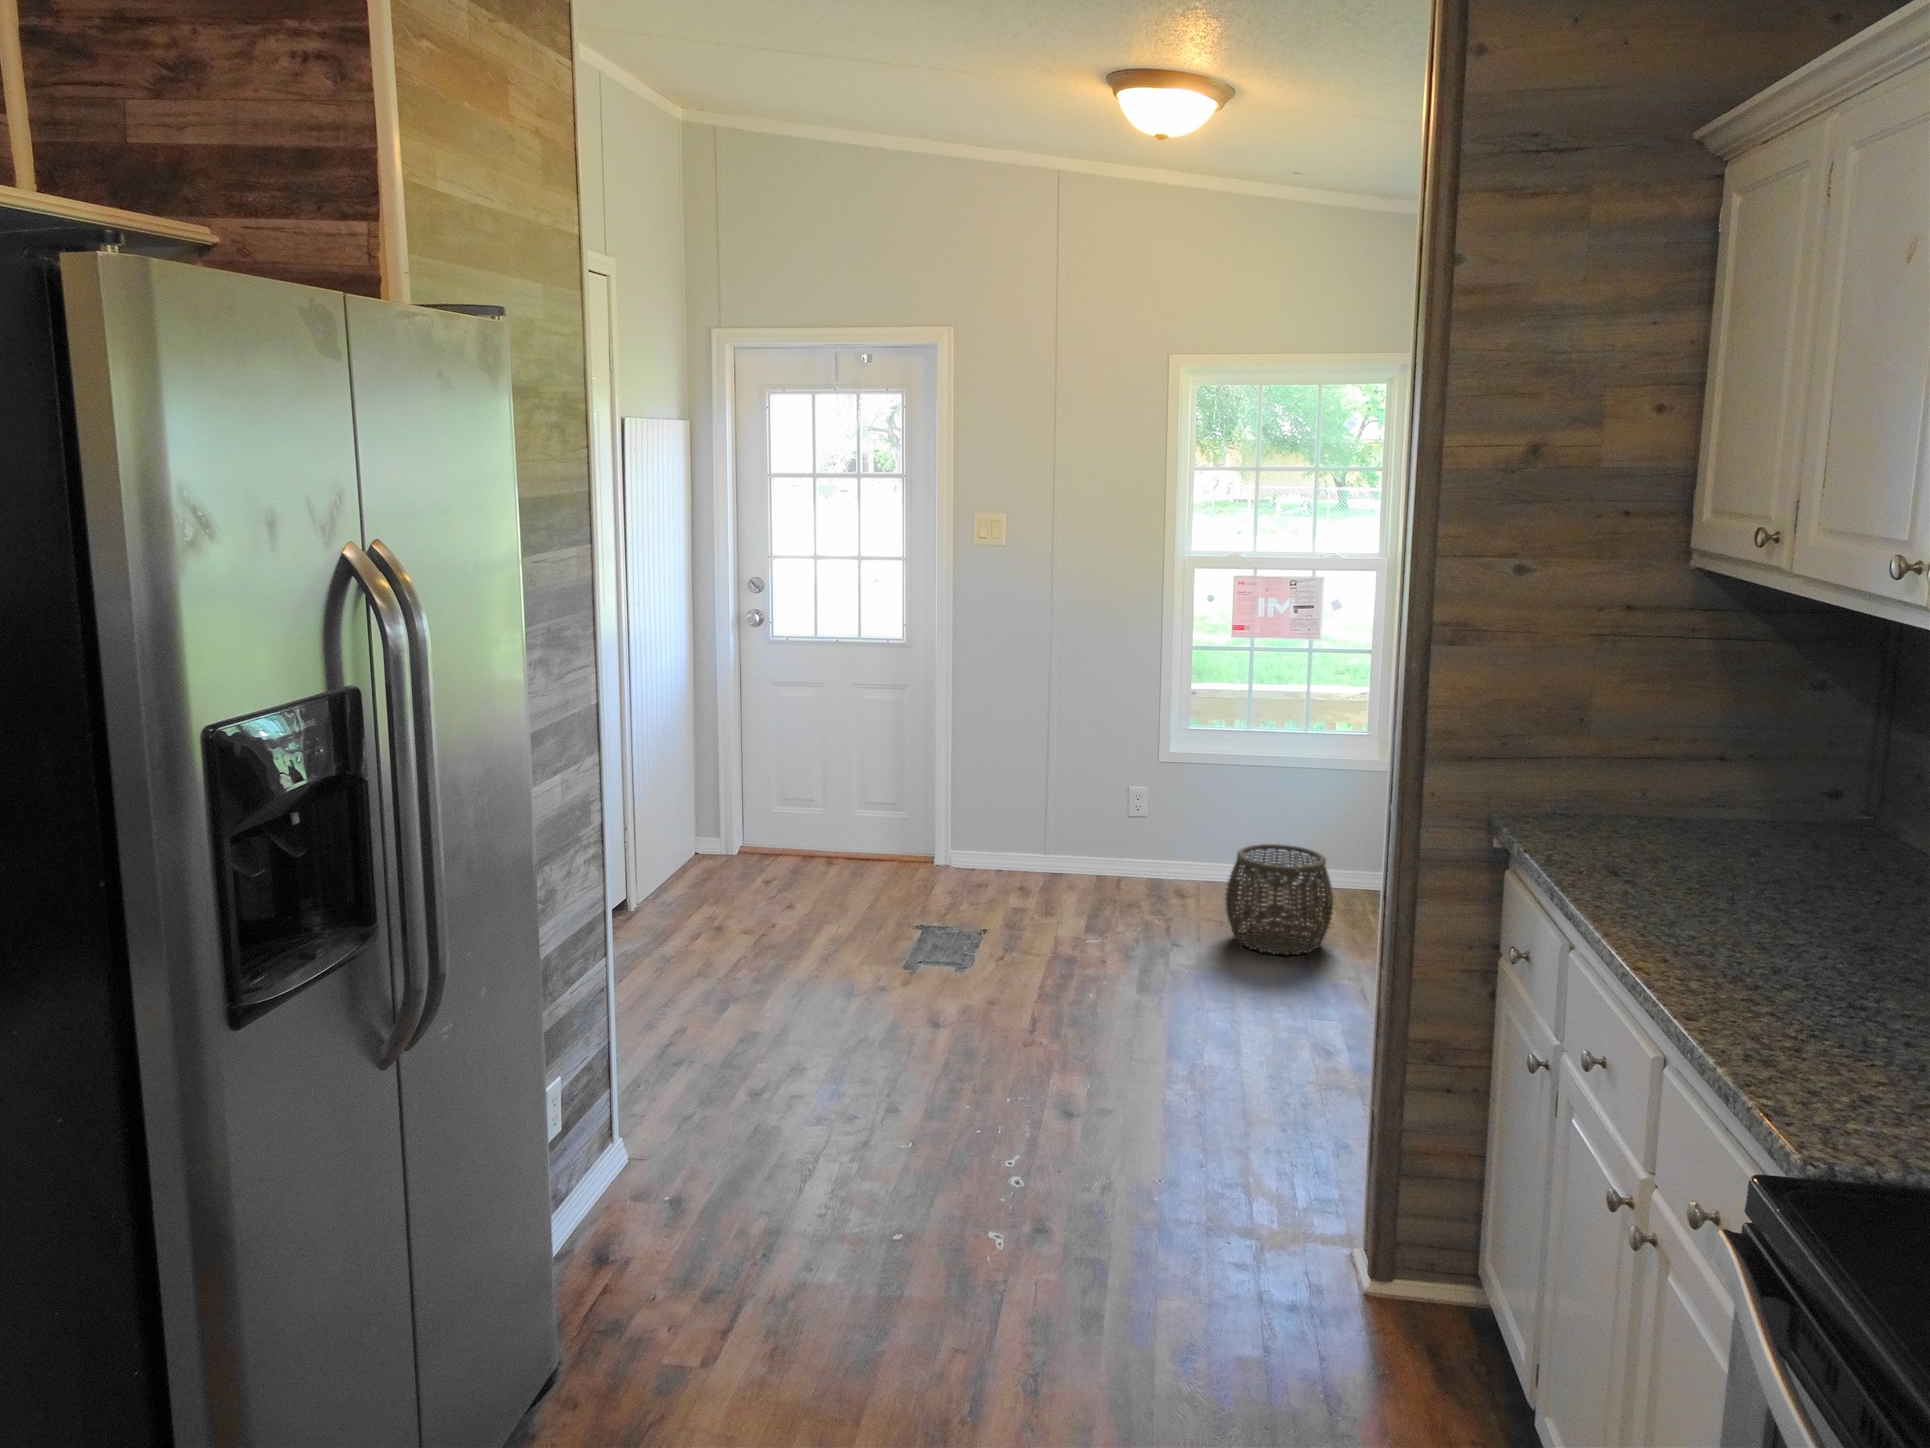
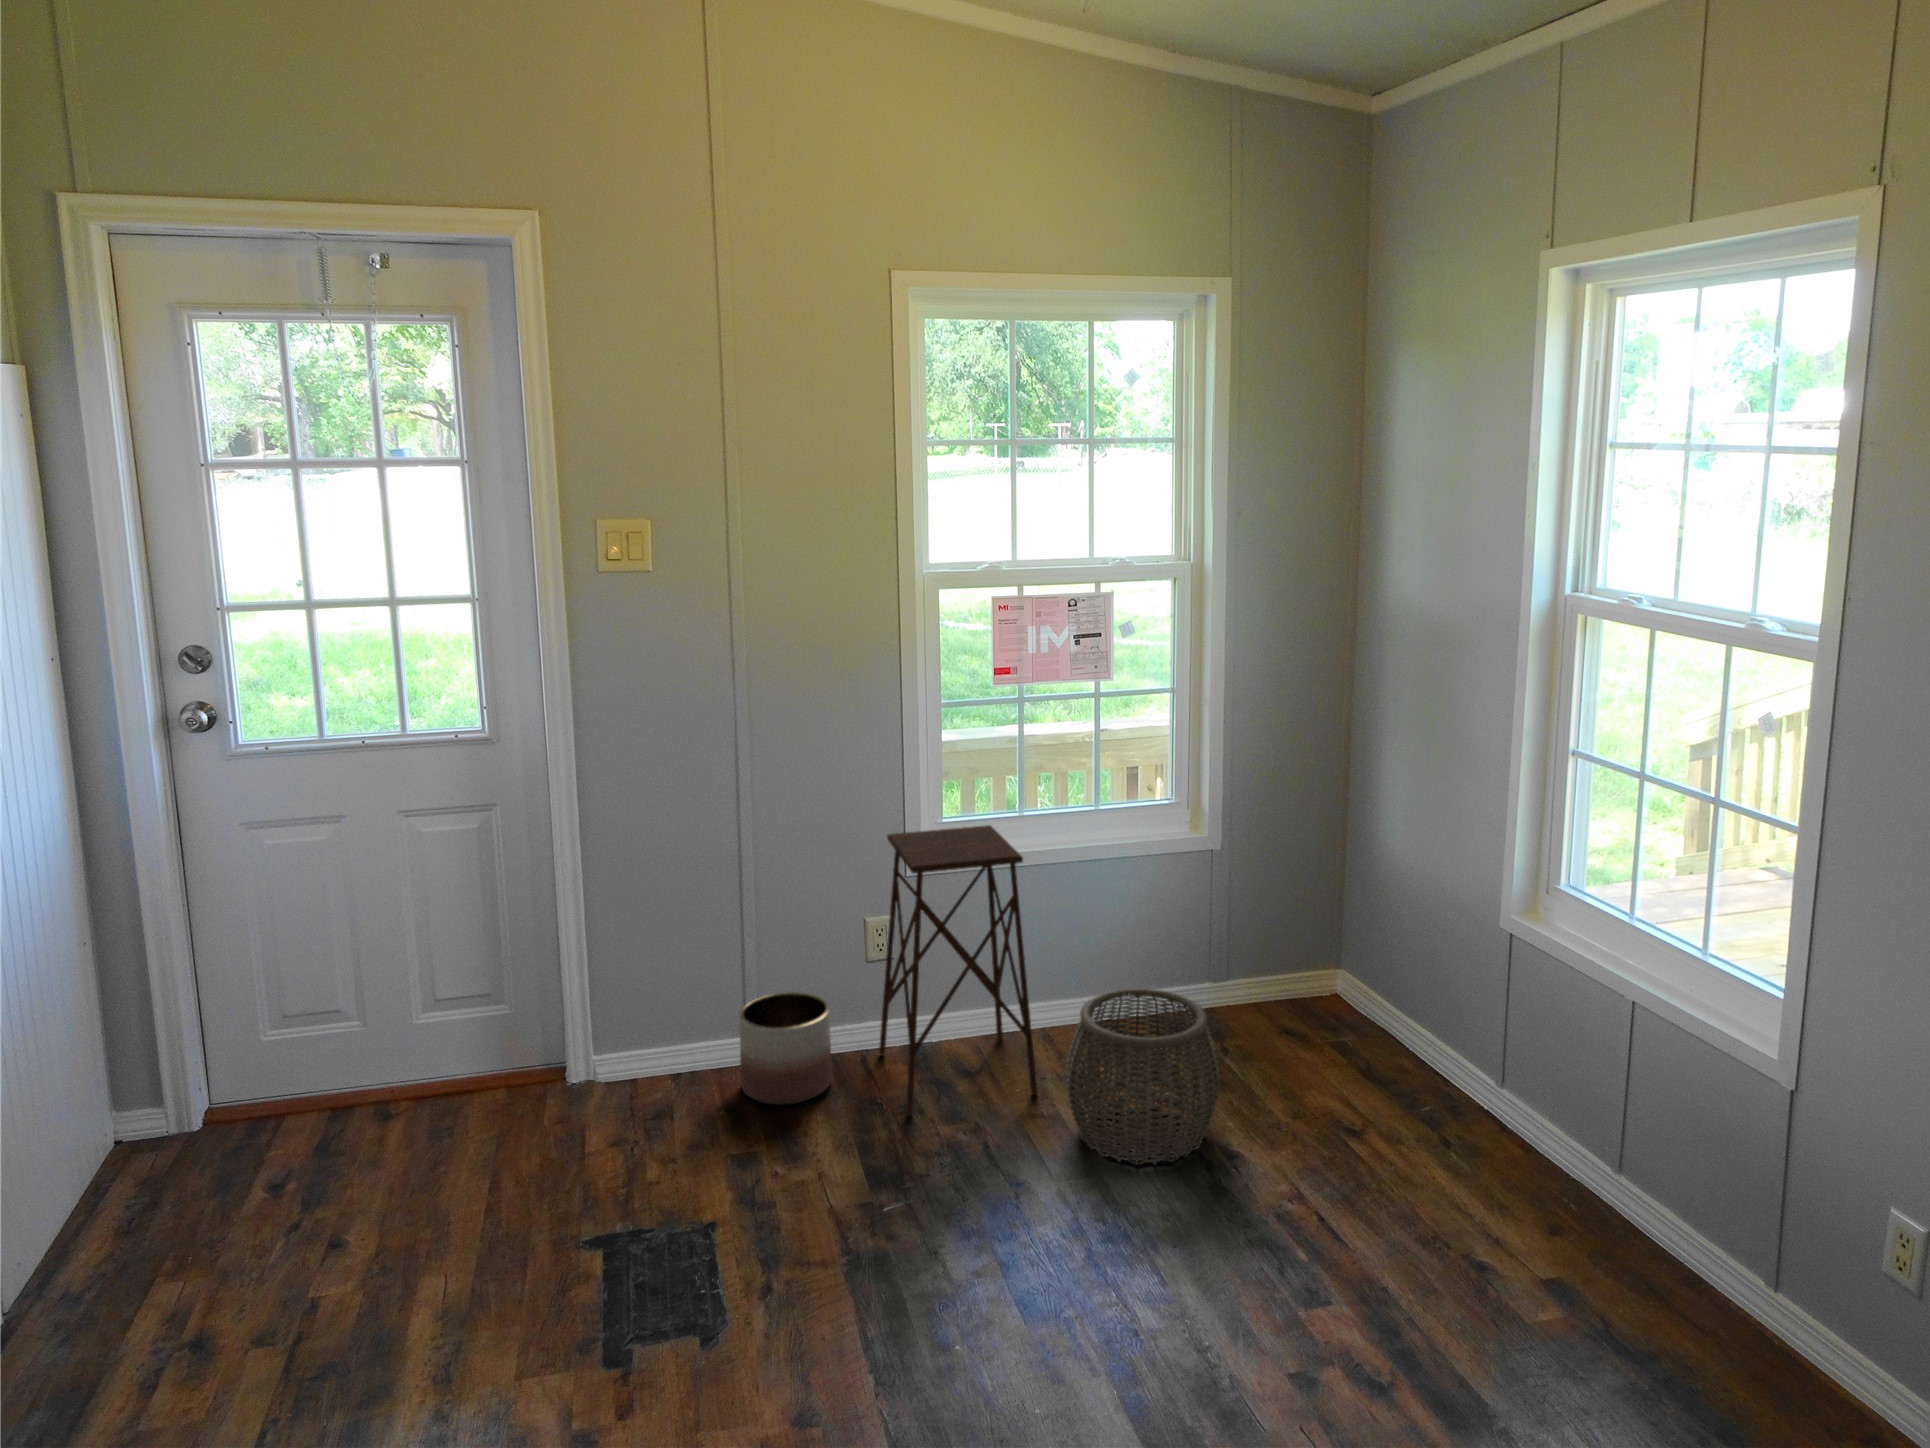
side table: none [1129,730,1222,915] -> present [879,825,1037,1114]
planter: none [1033,828,1093,895] -> present [739,992,832,1105]

